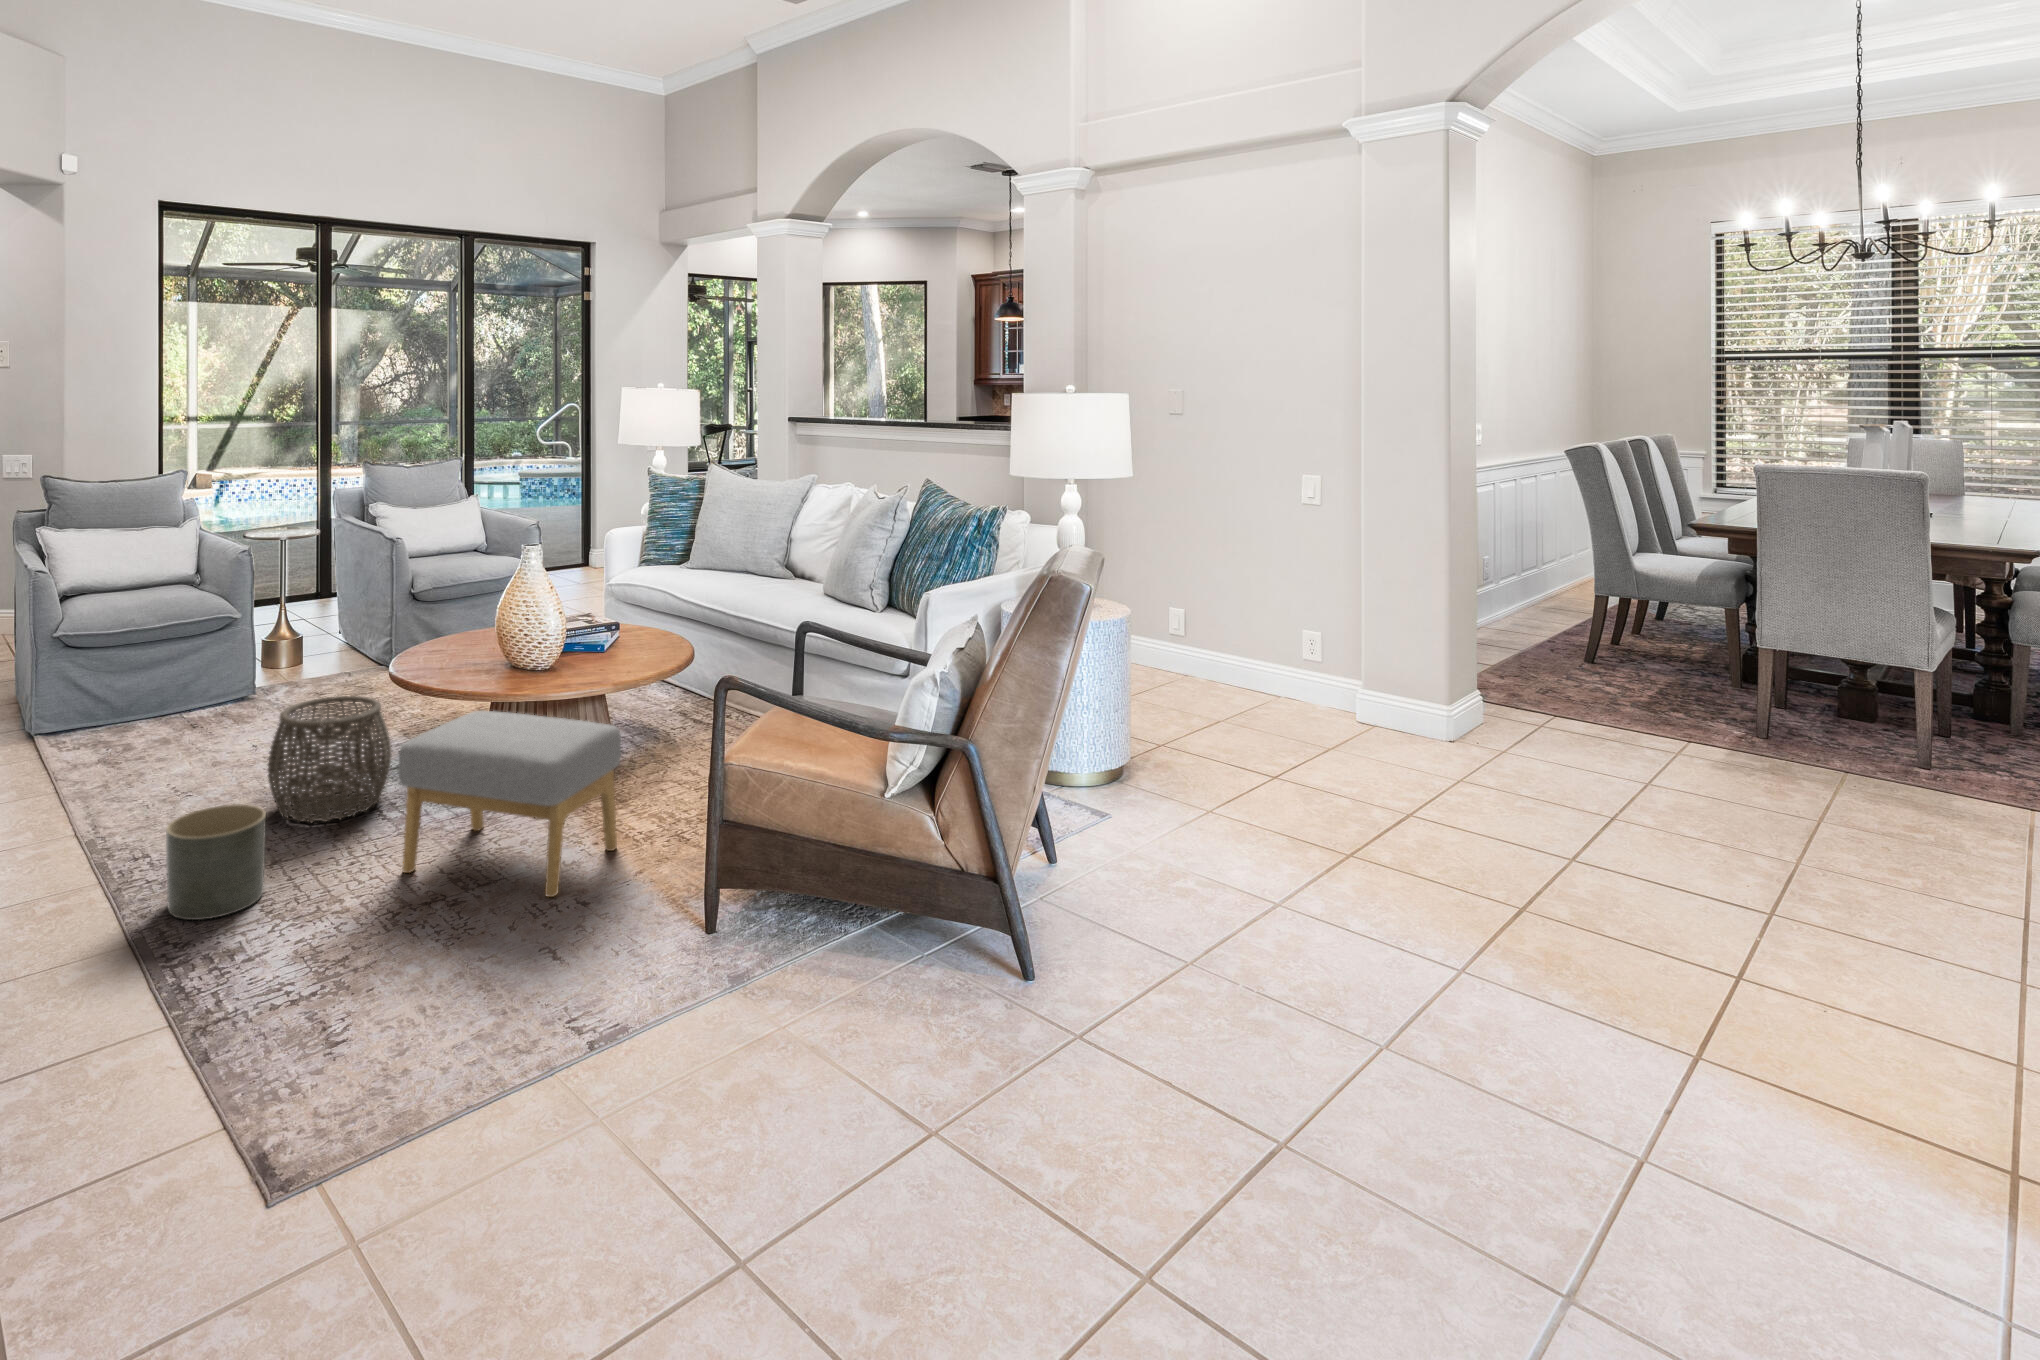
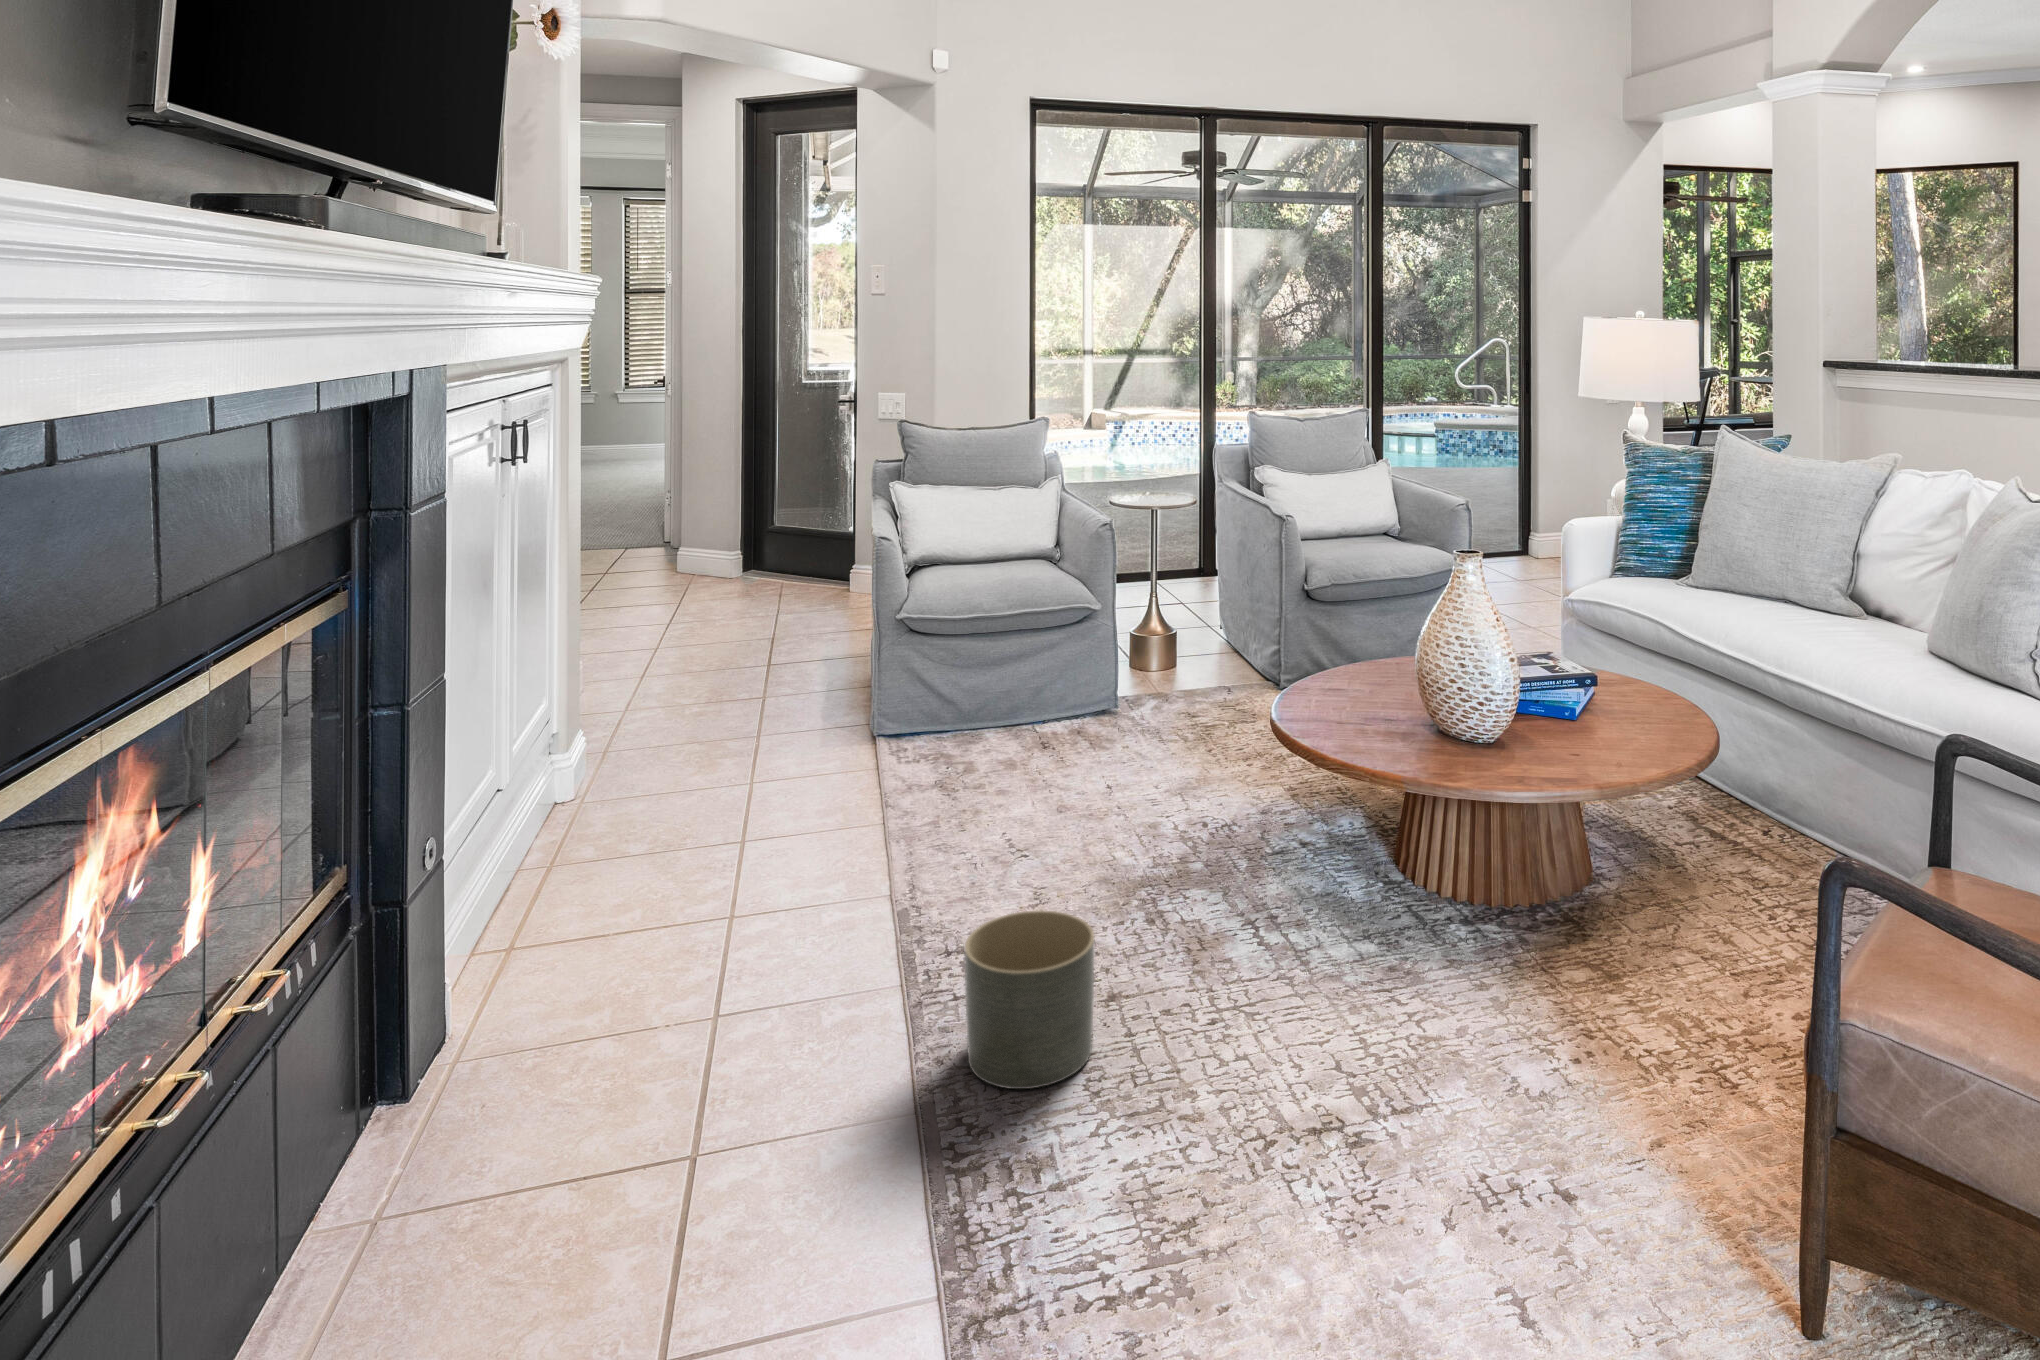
woven basket: present [267,696,392,823] -> none [1112,746,1274,932]
footstool: present [399,711,621,897] -> none [1277,809,1624,1172]

